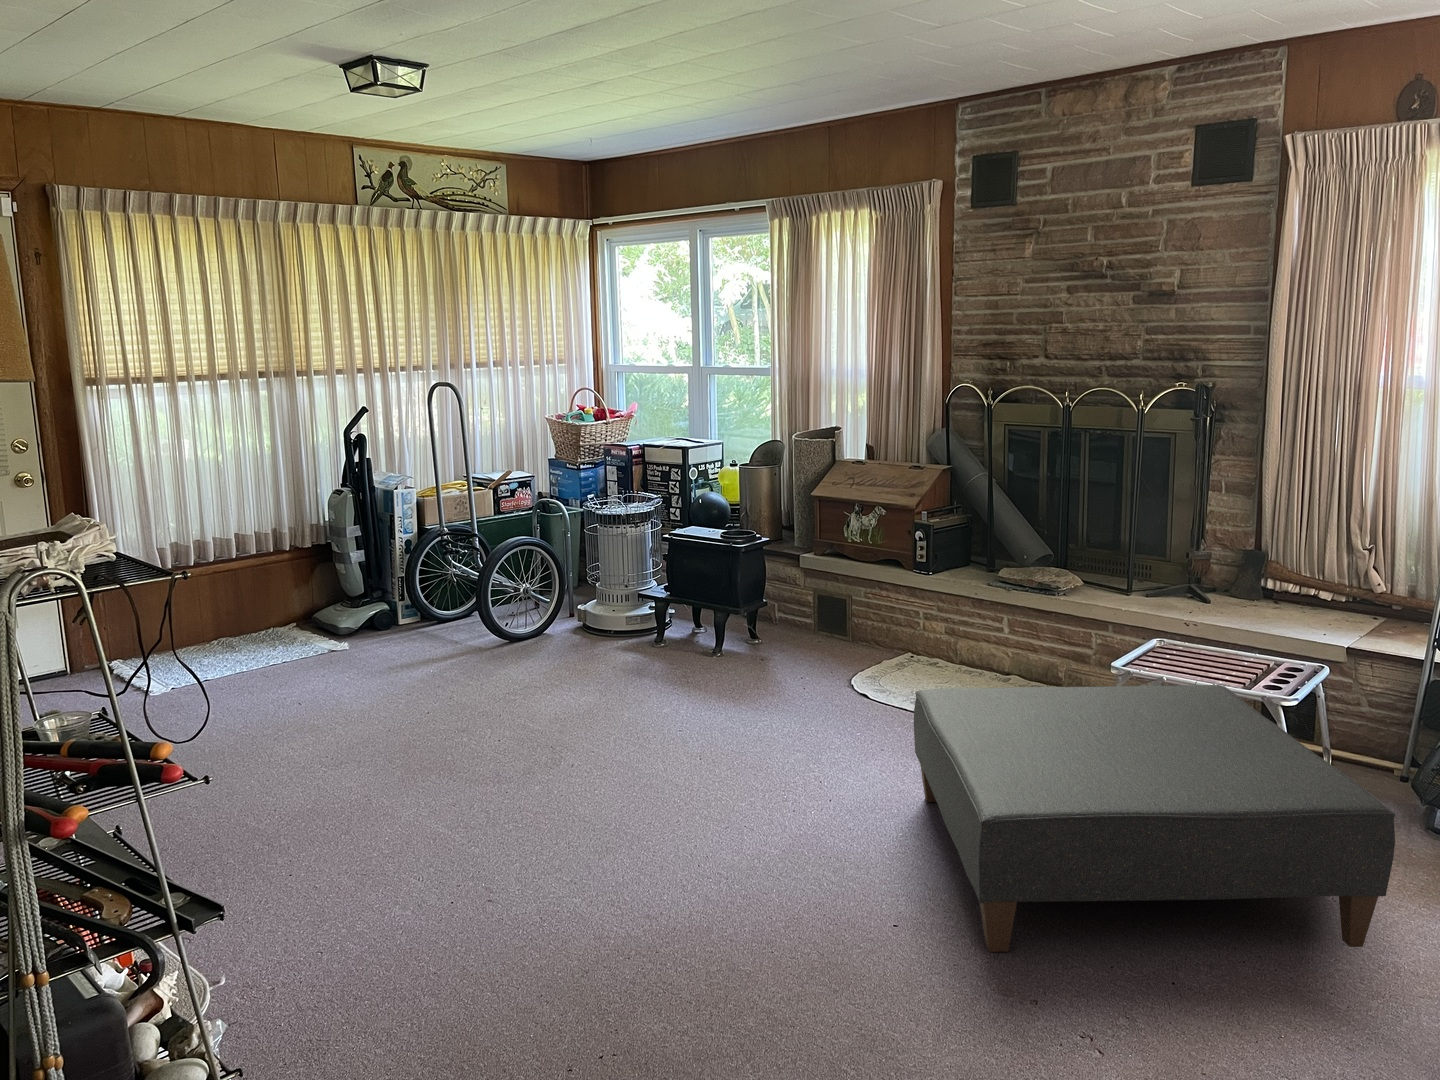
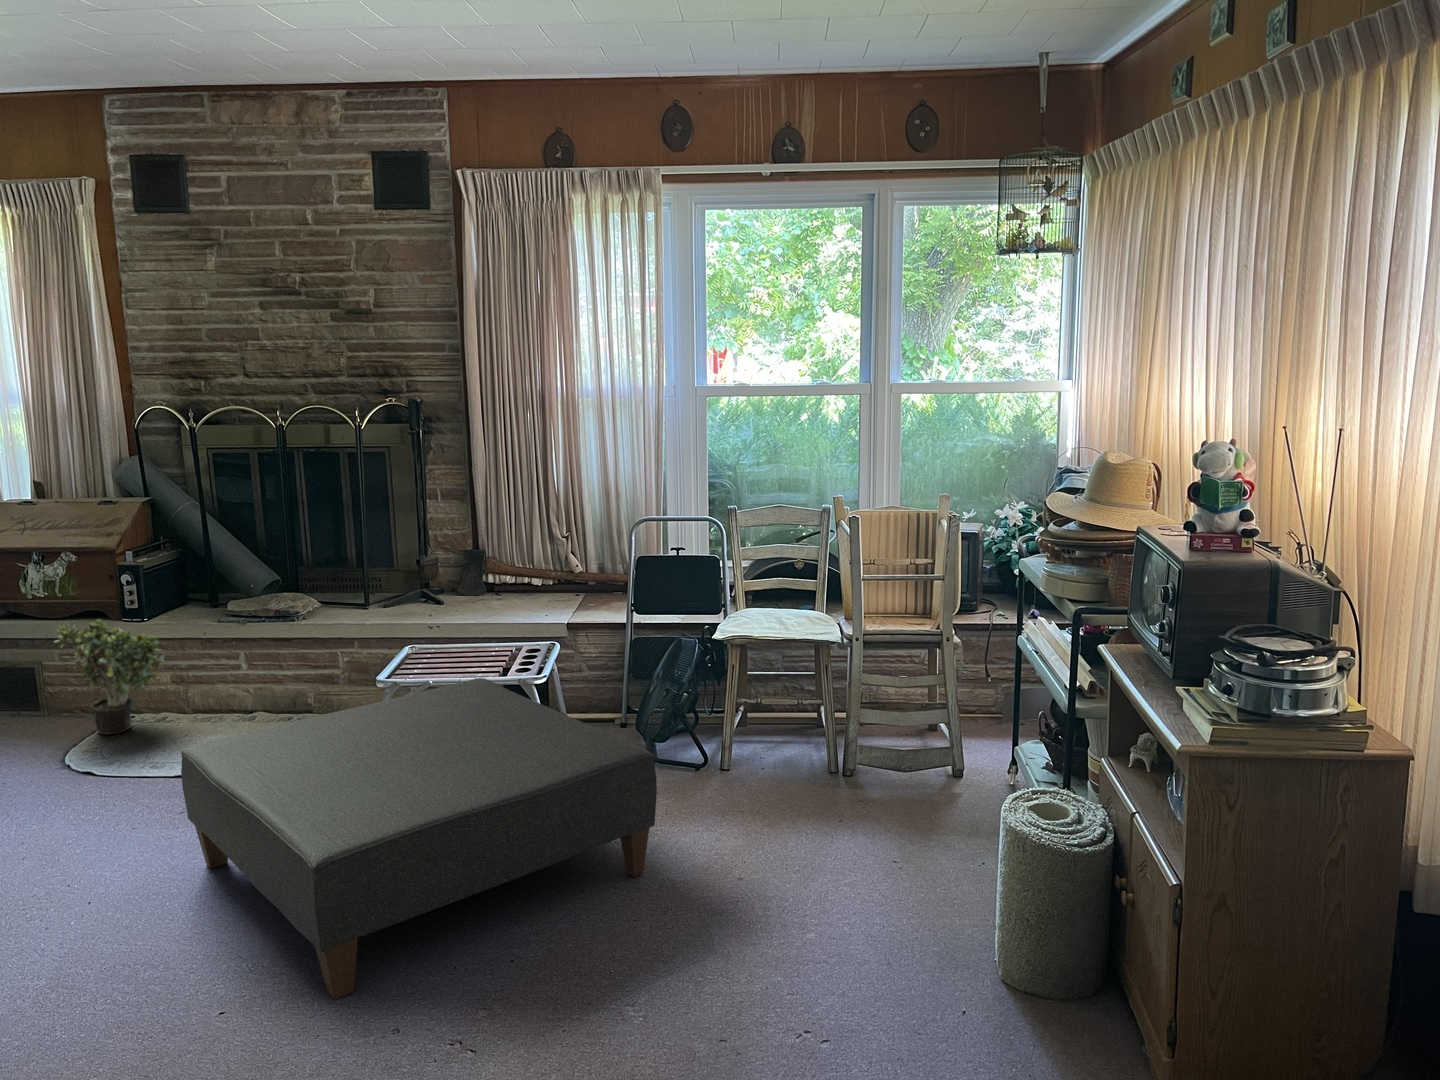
potted plant: none [857,567,941,668] -> present [55,619,165,734]

